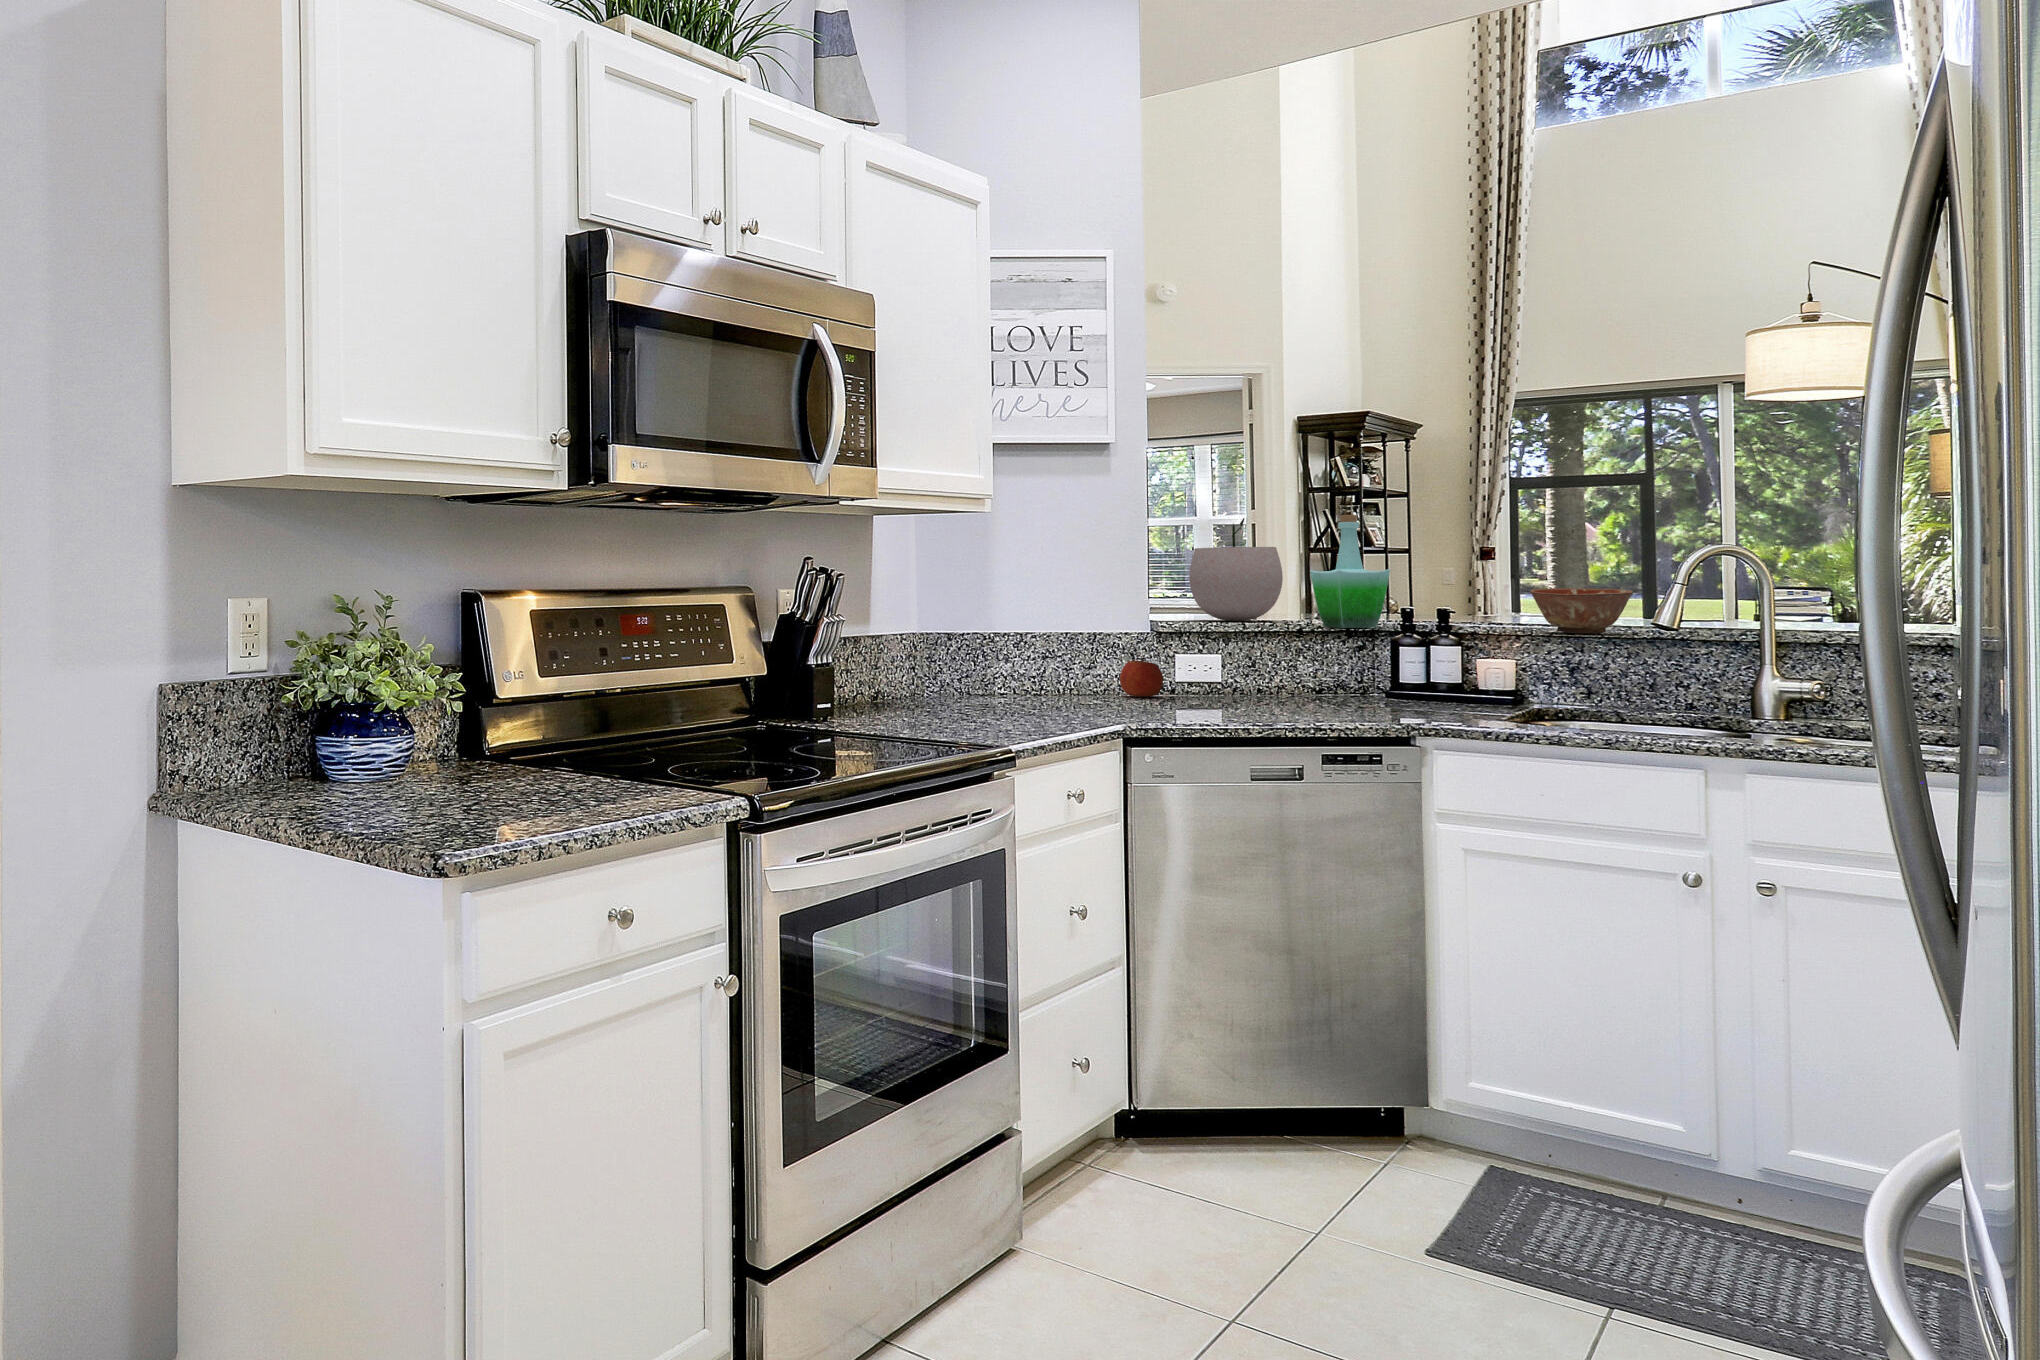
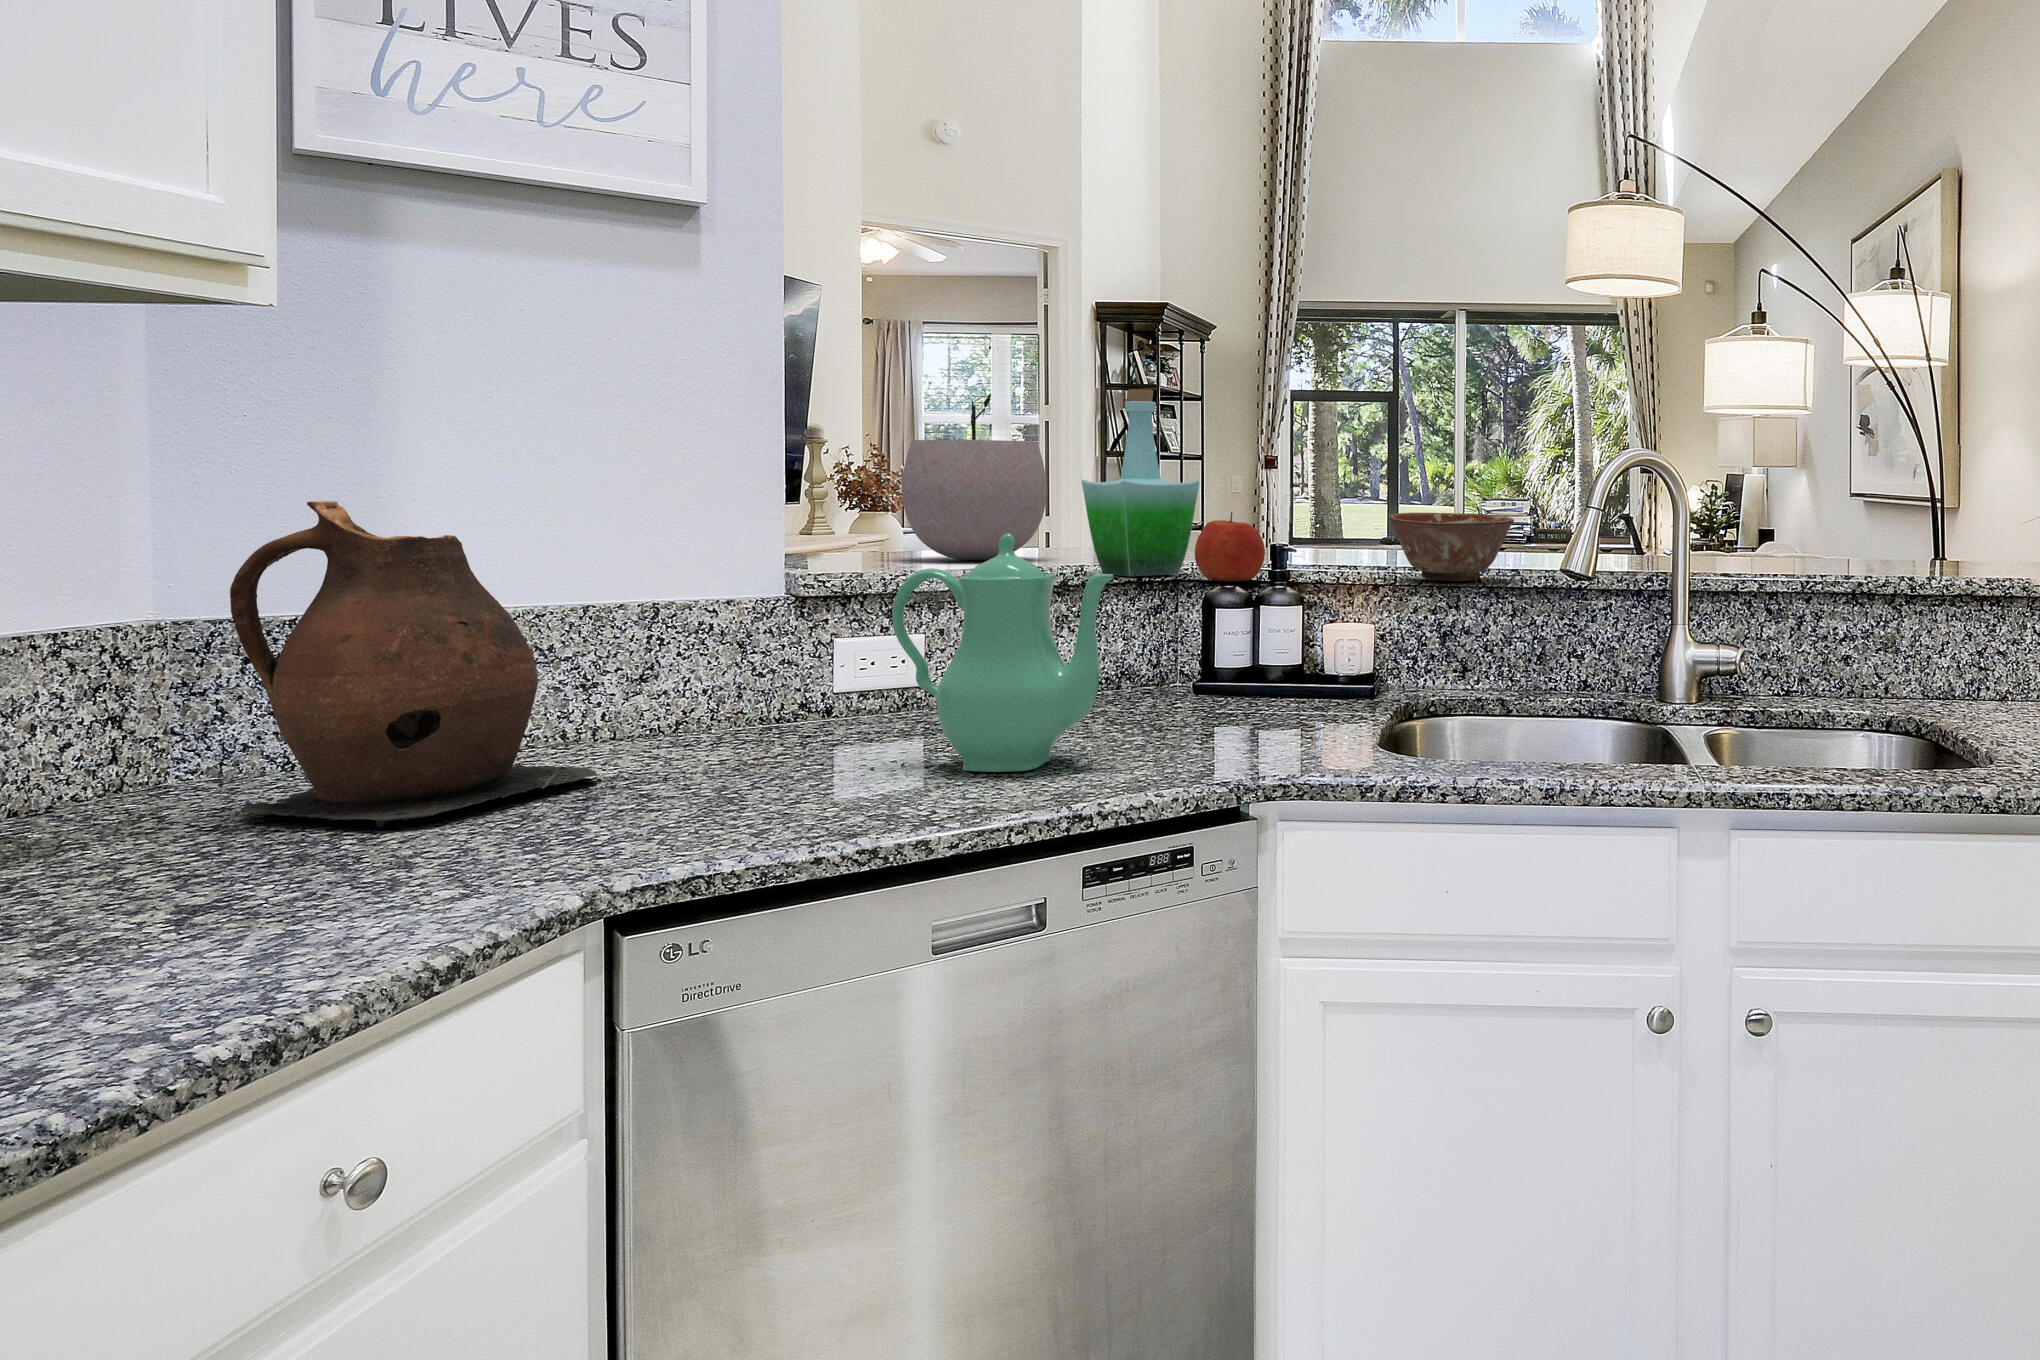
ceramic pitcher: none [966,584,1090,708] -> present [230,501,597,827]
teapot: none [1218,597,1336,714] -> present [893,533,1113,772]
apple: present [1120,656,1163,697] -> present [1195,512,1265,581]

